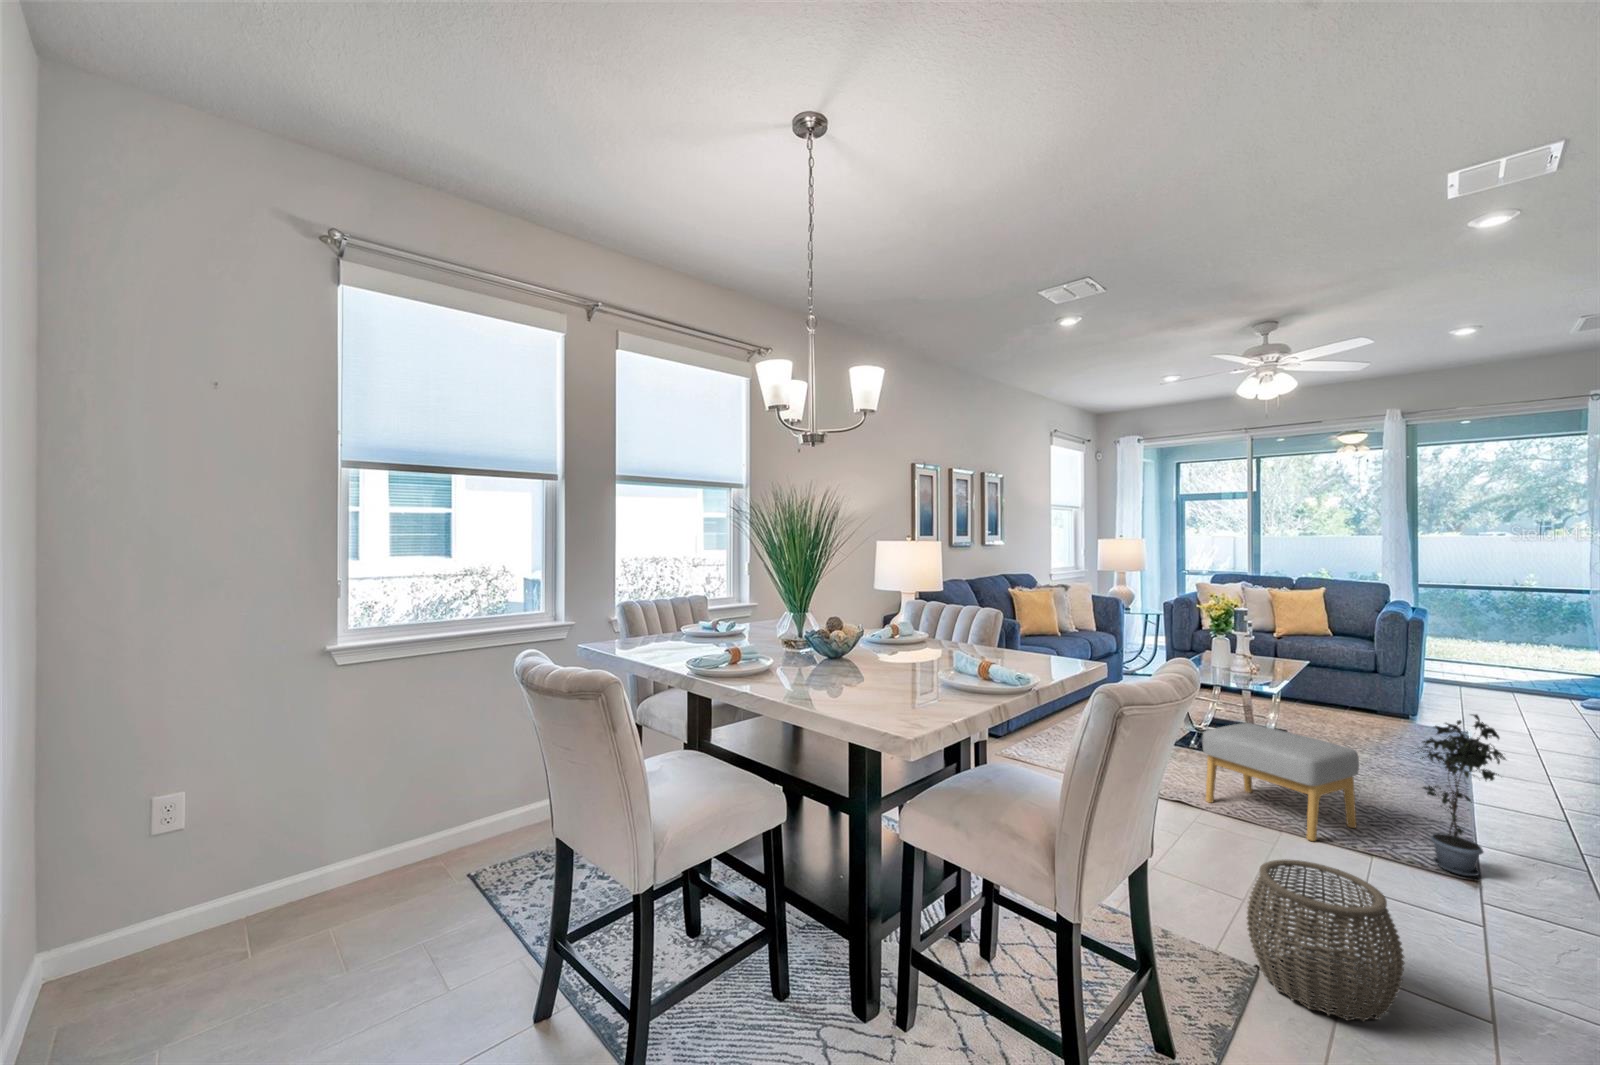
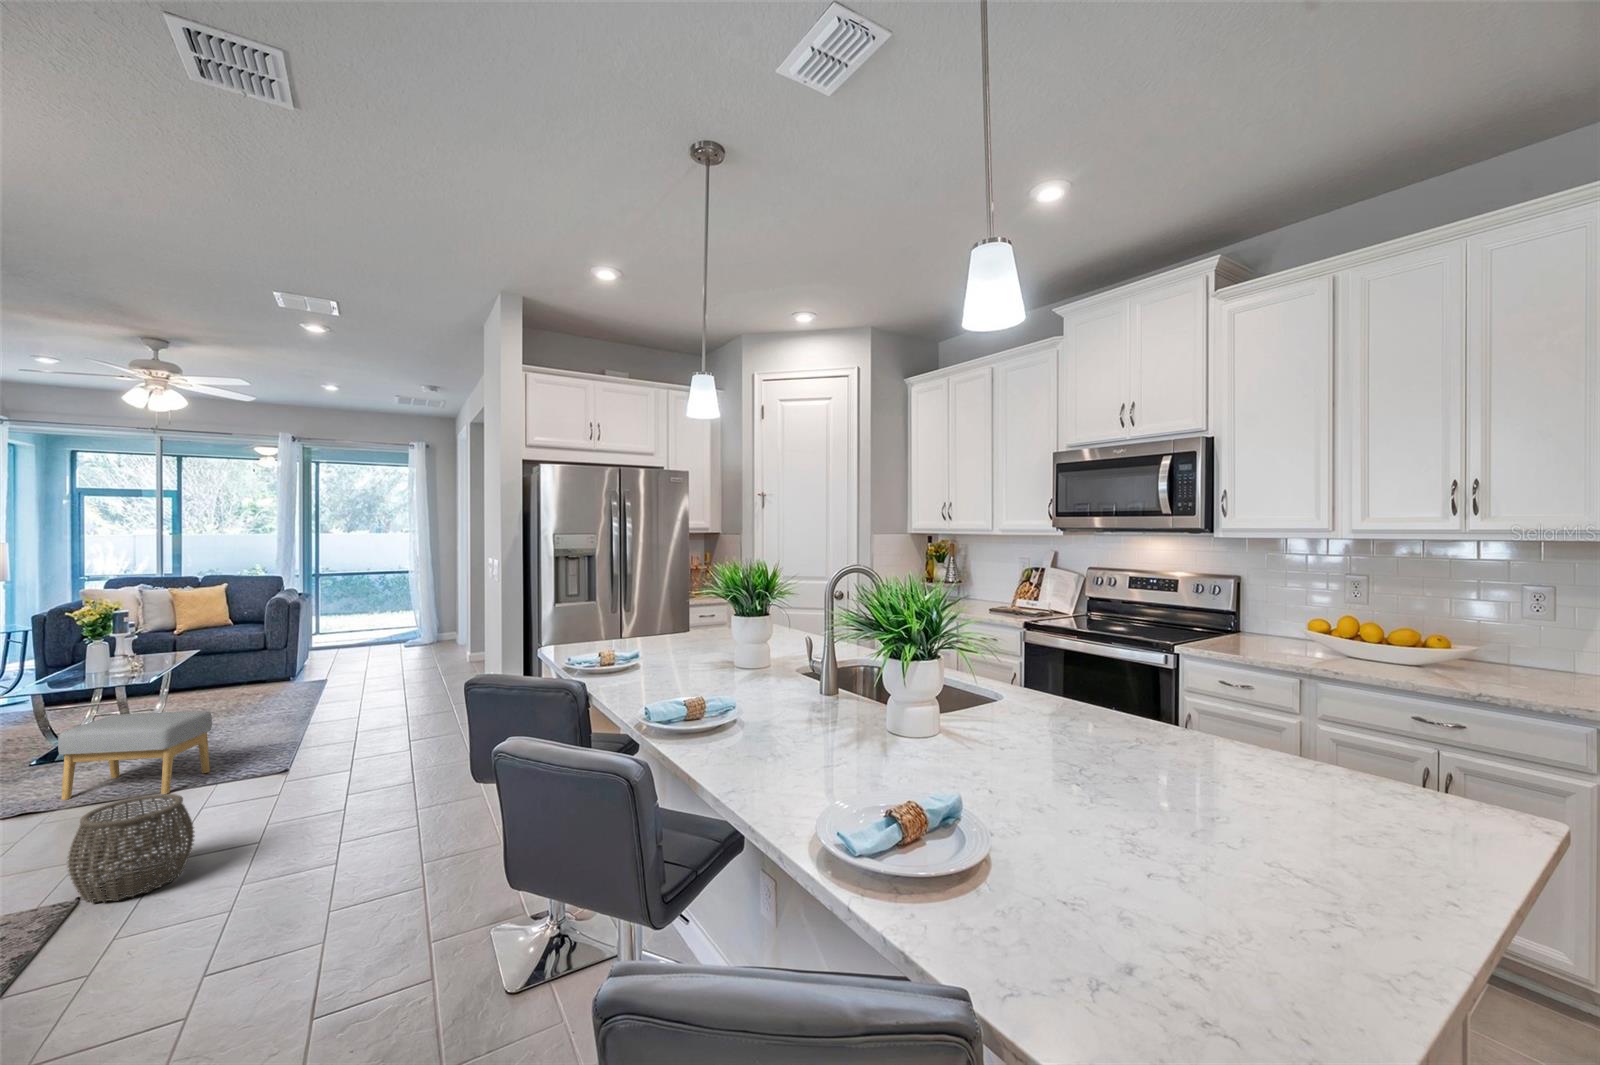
potted plant: present [1419,714,1506,876] -> none [244,664,304,776]

